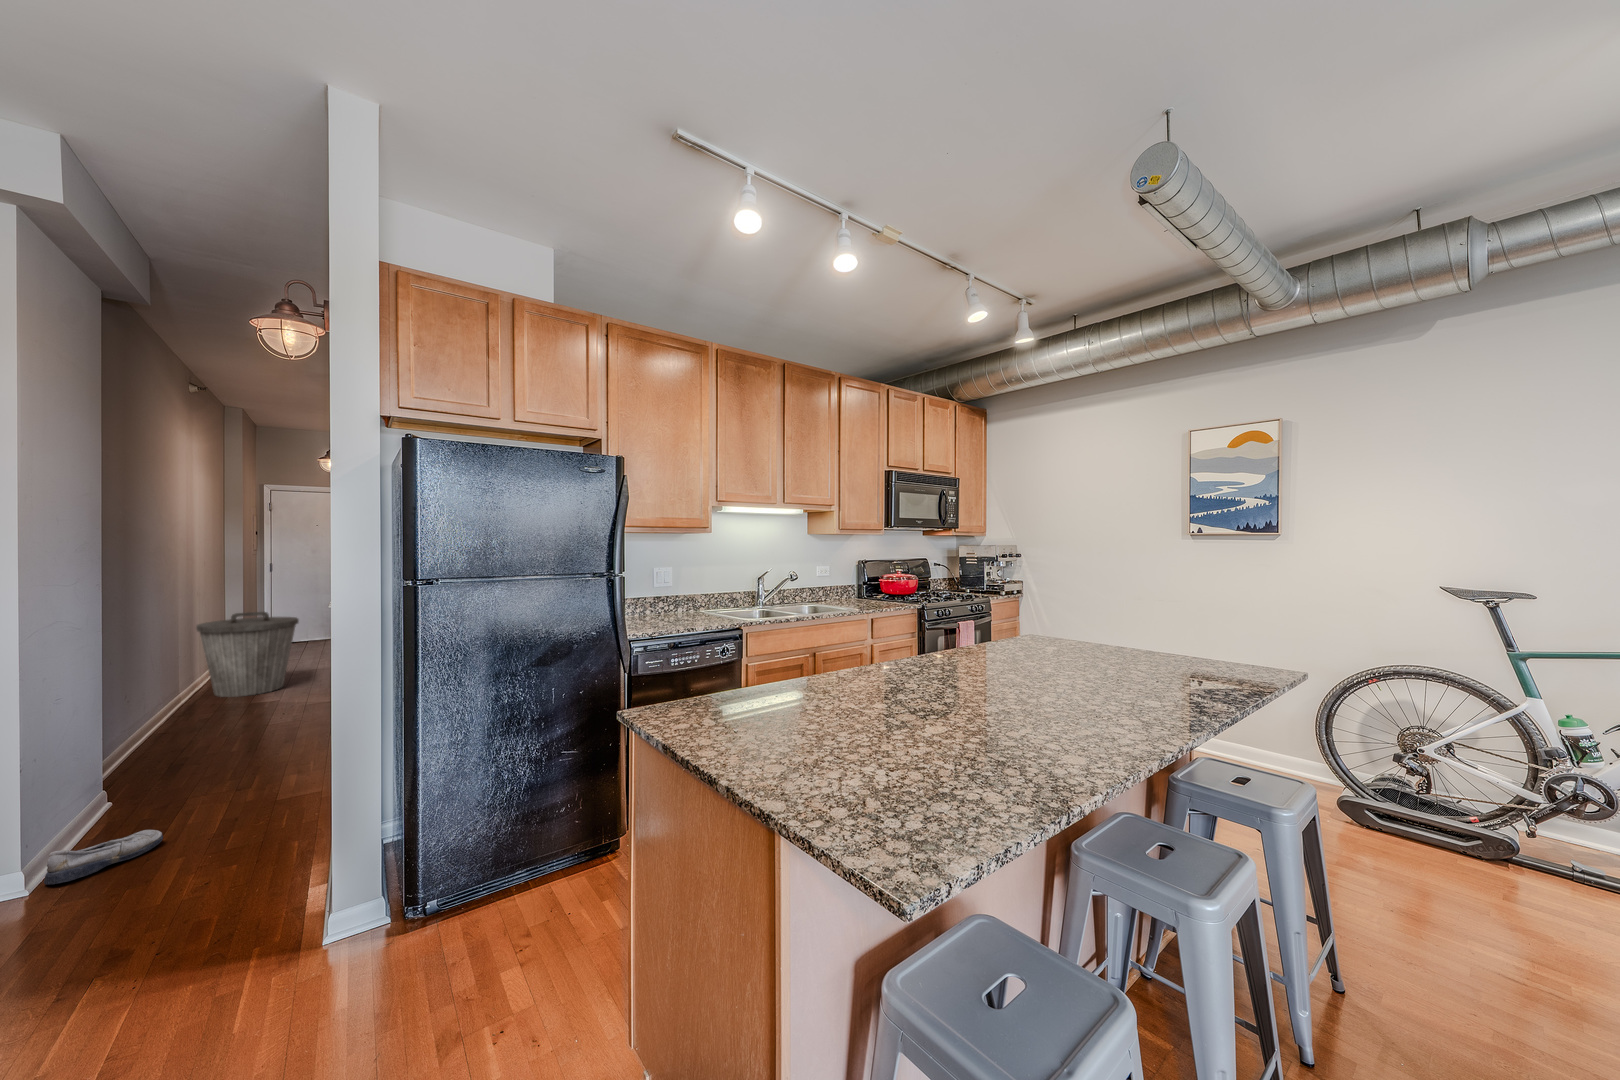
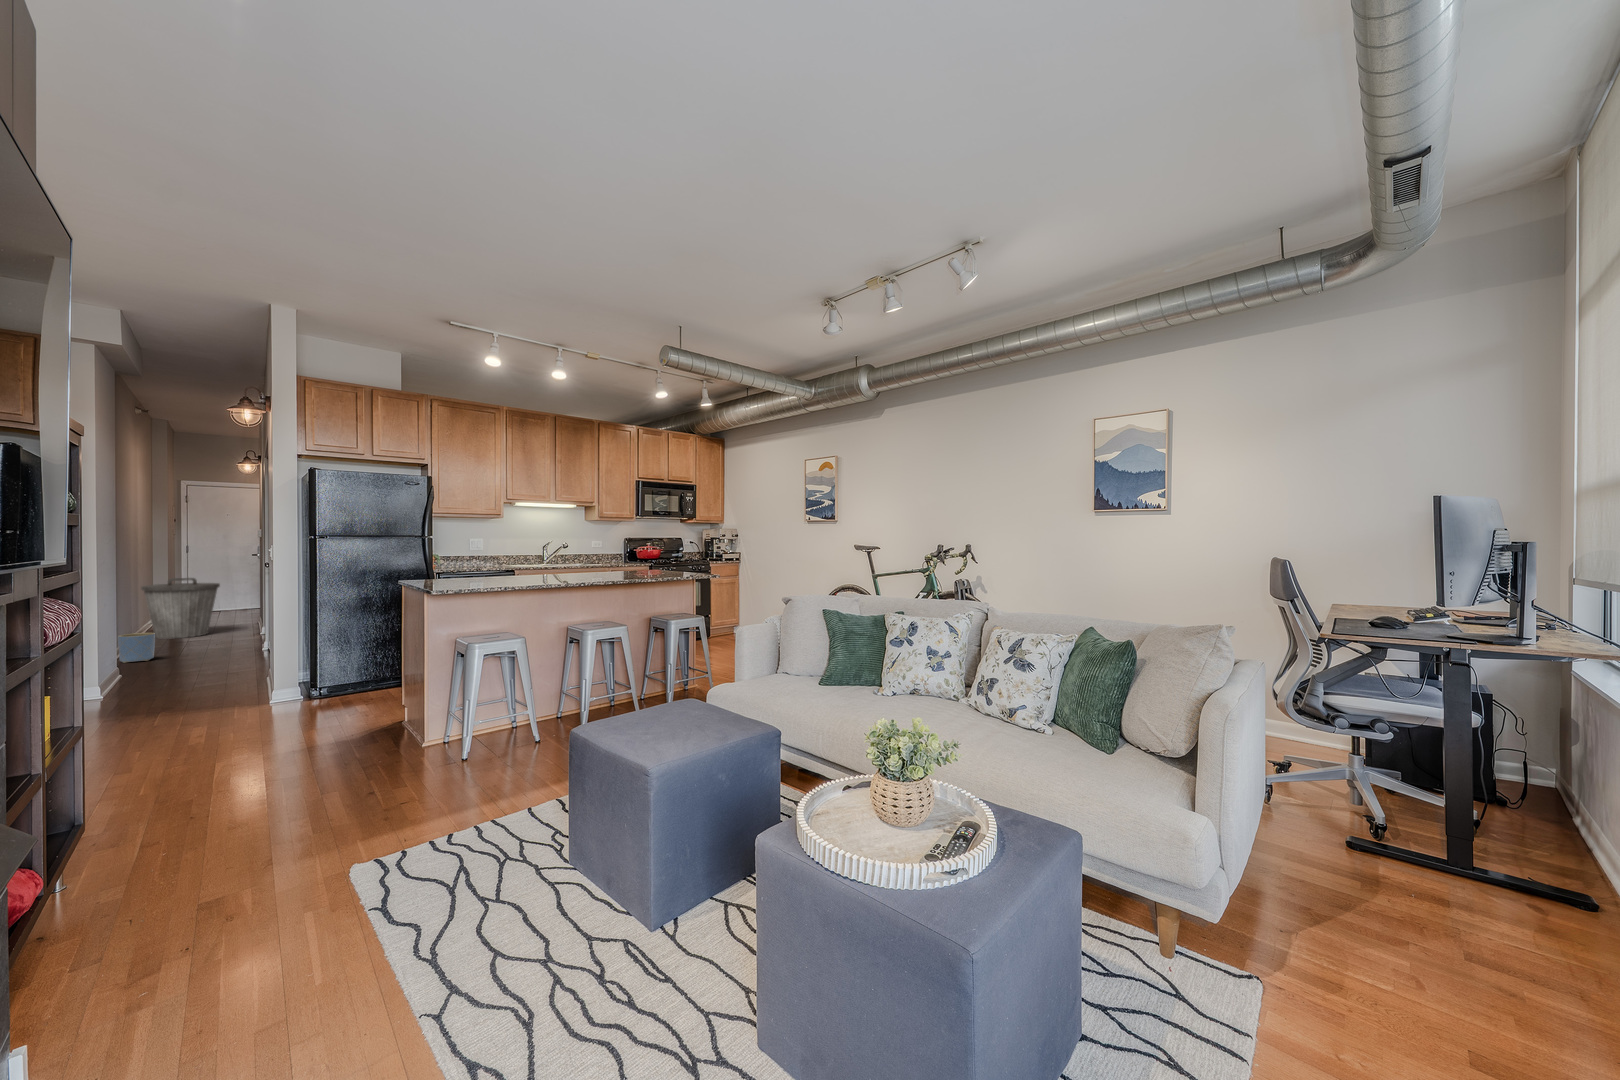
planter: none [130,711,188,763] -> present [118,633,155,663]
shoe: present [44,830,163,884] -> none [109,678,165,694]

